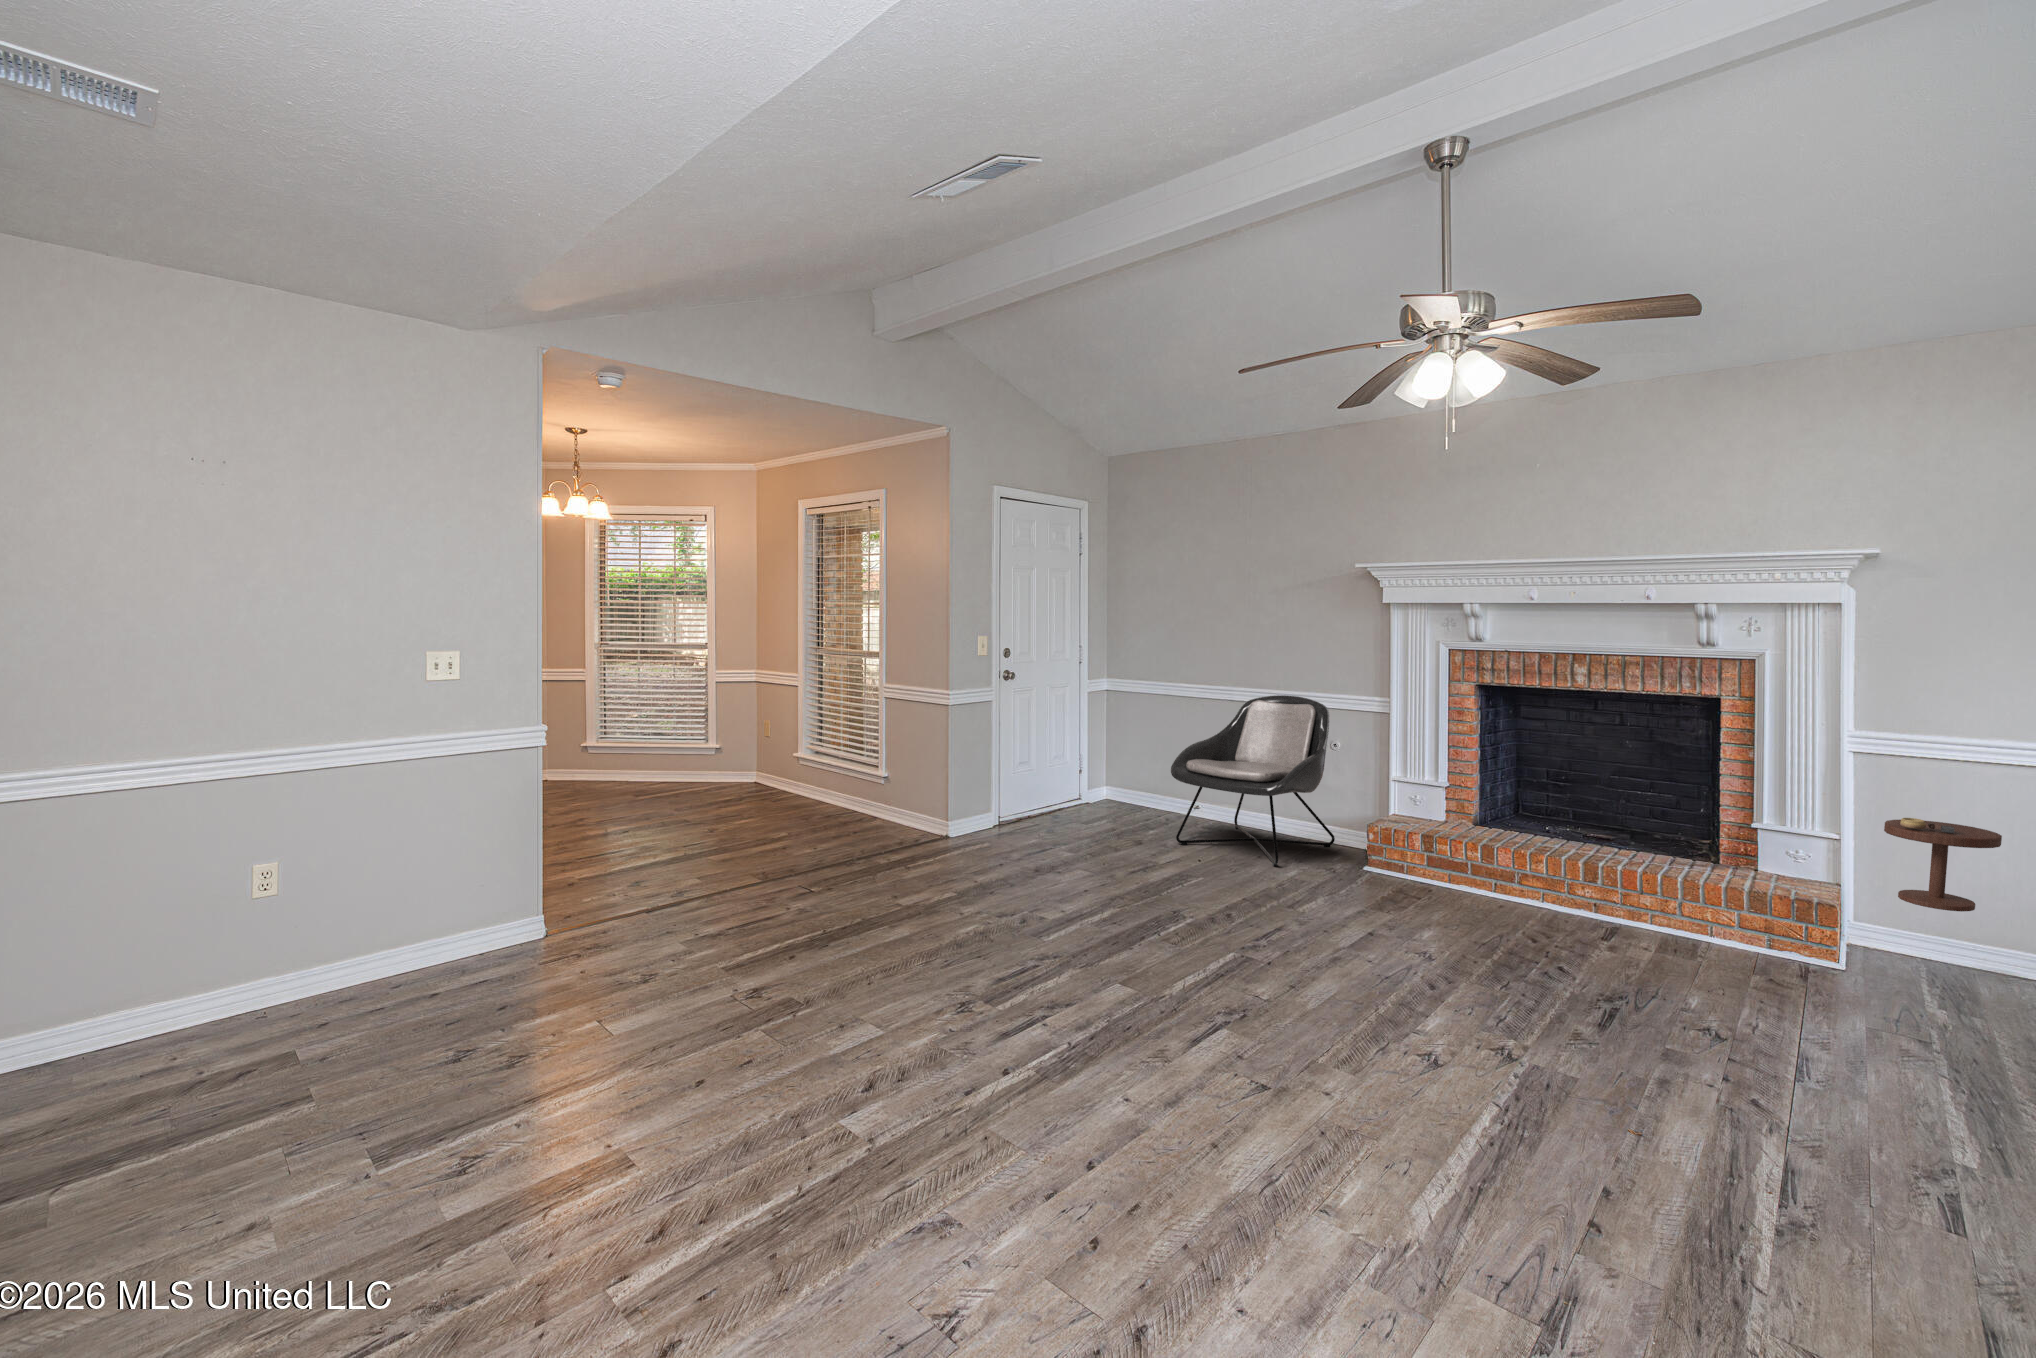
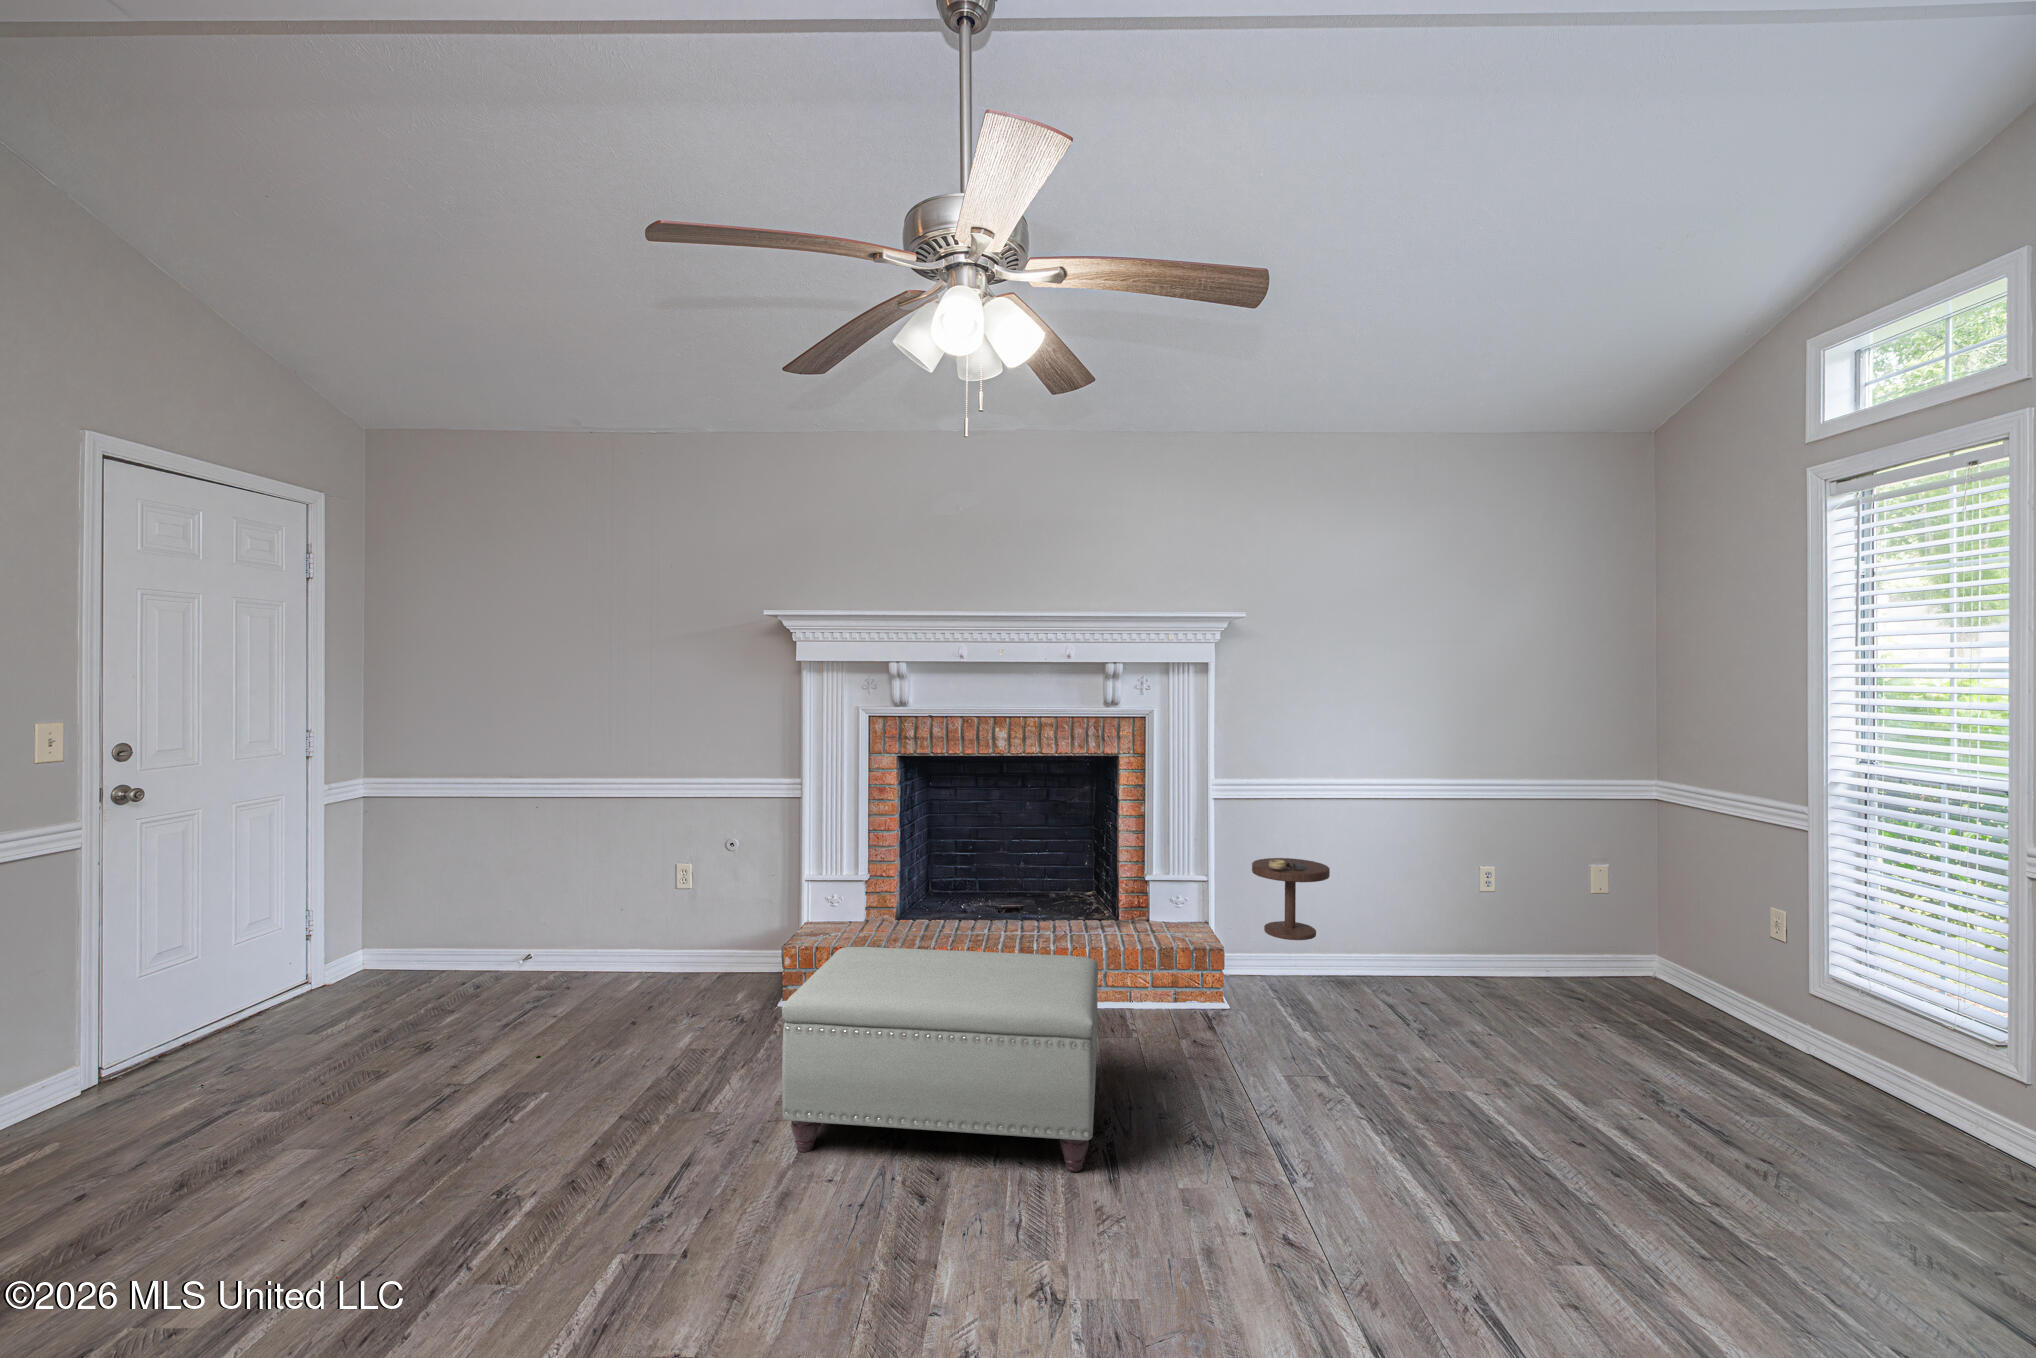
lounge chair: present [1171,695,1335,866] -> none [488,783,734,1029]
ottoman: none [1341,821,1621,1002] -> present [782,947,1098,1171]

